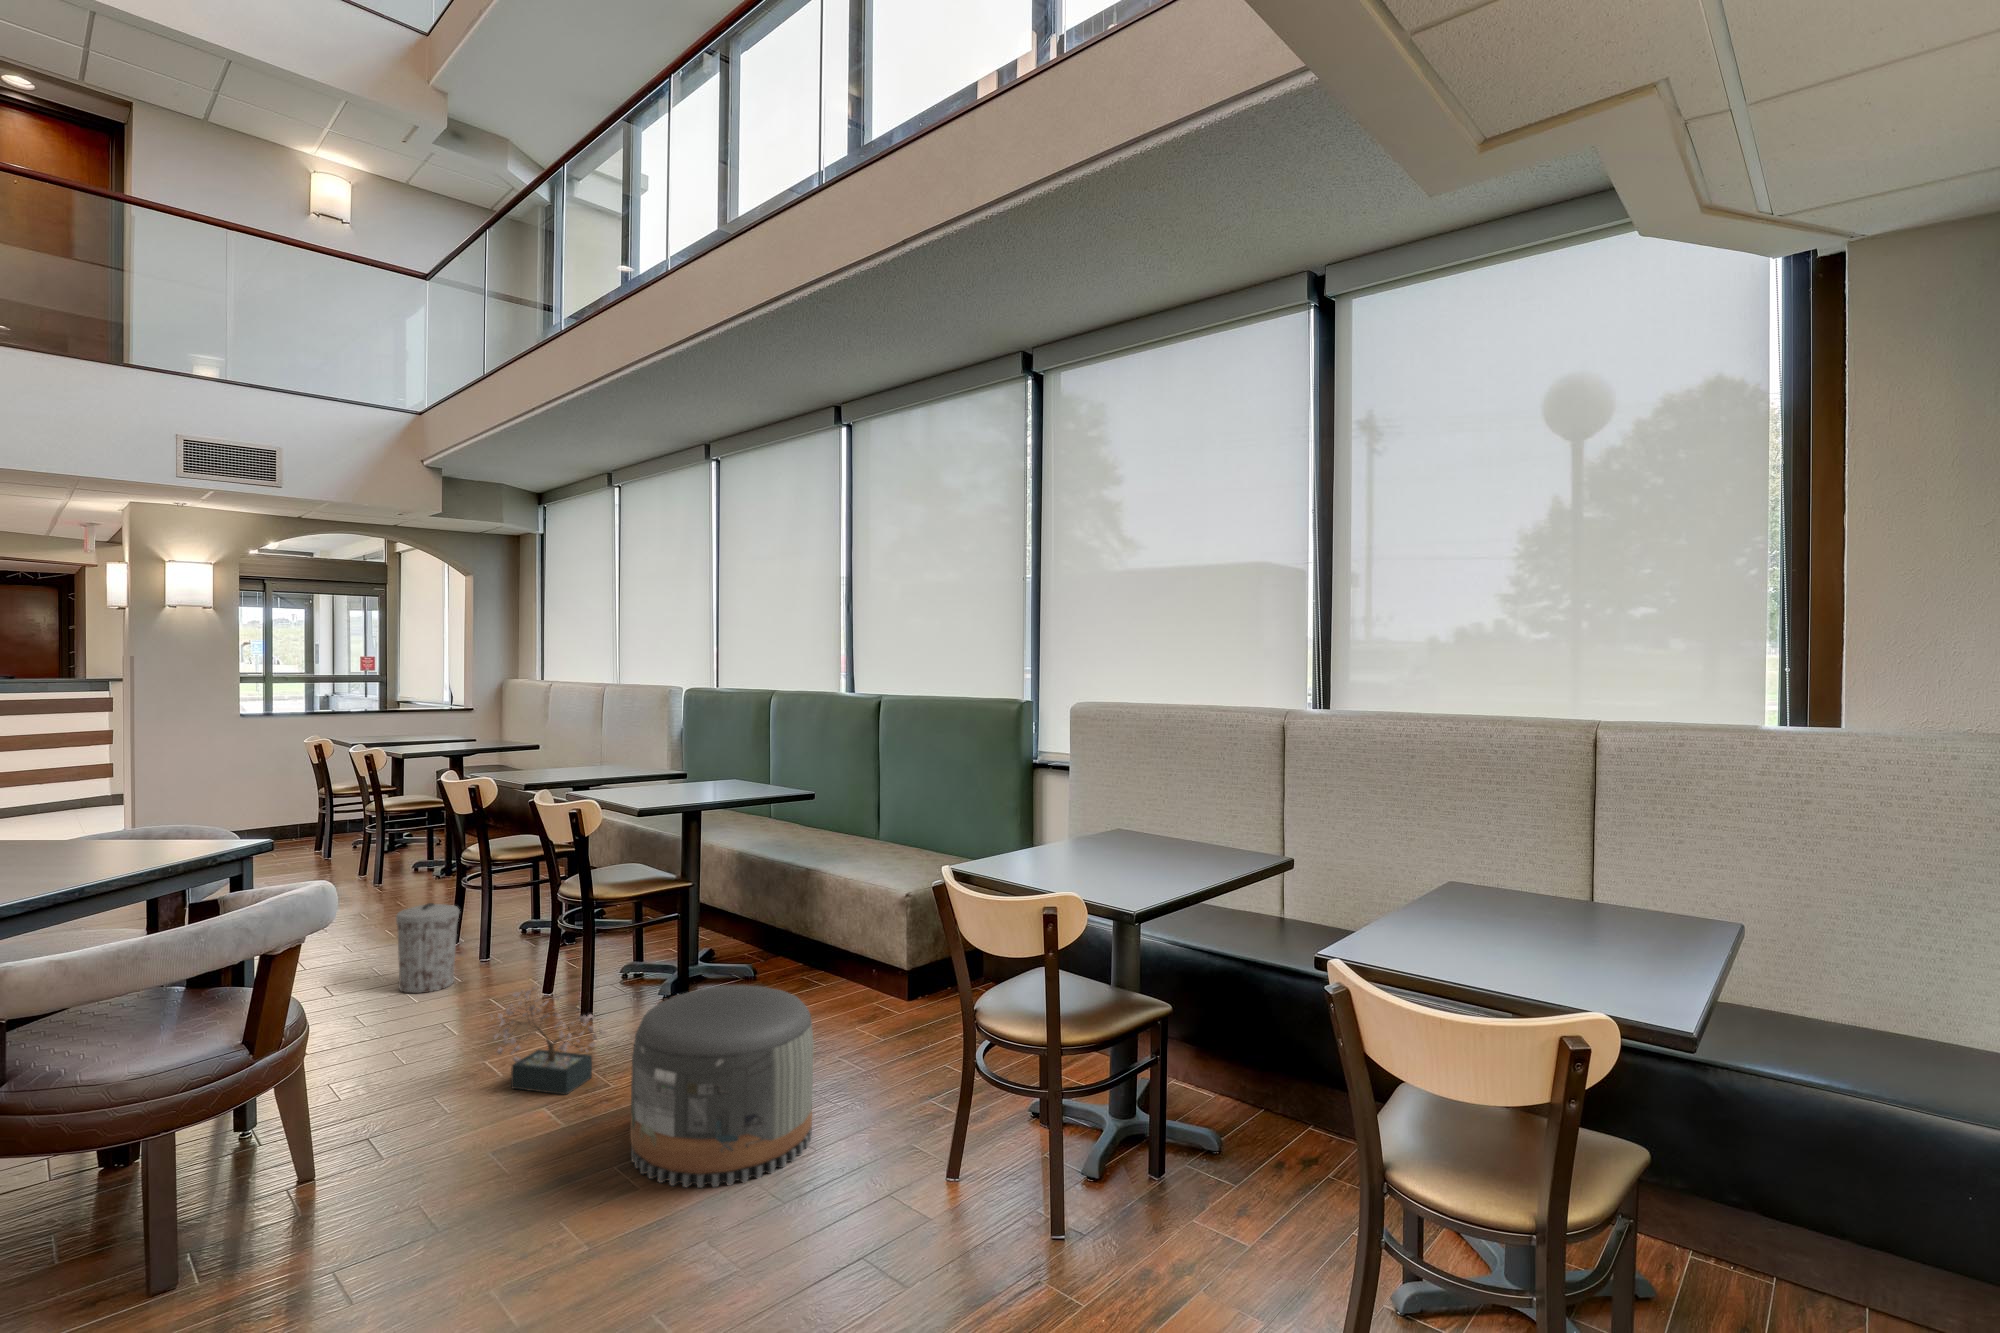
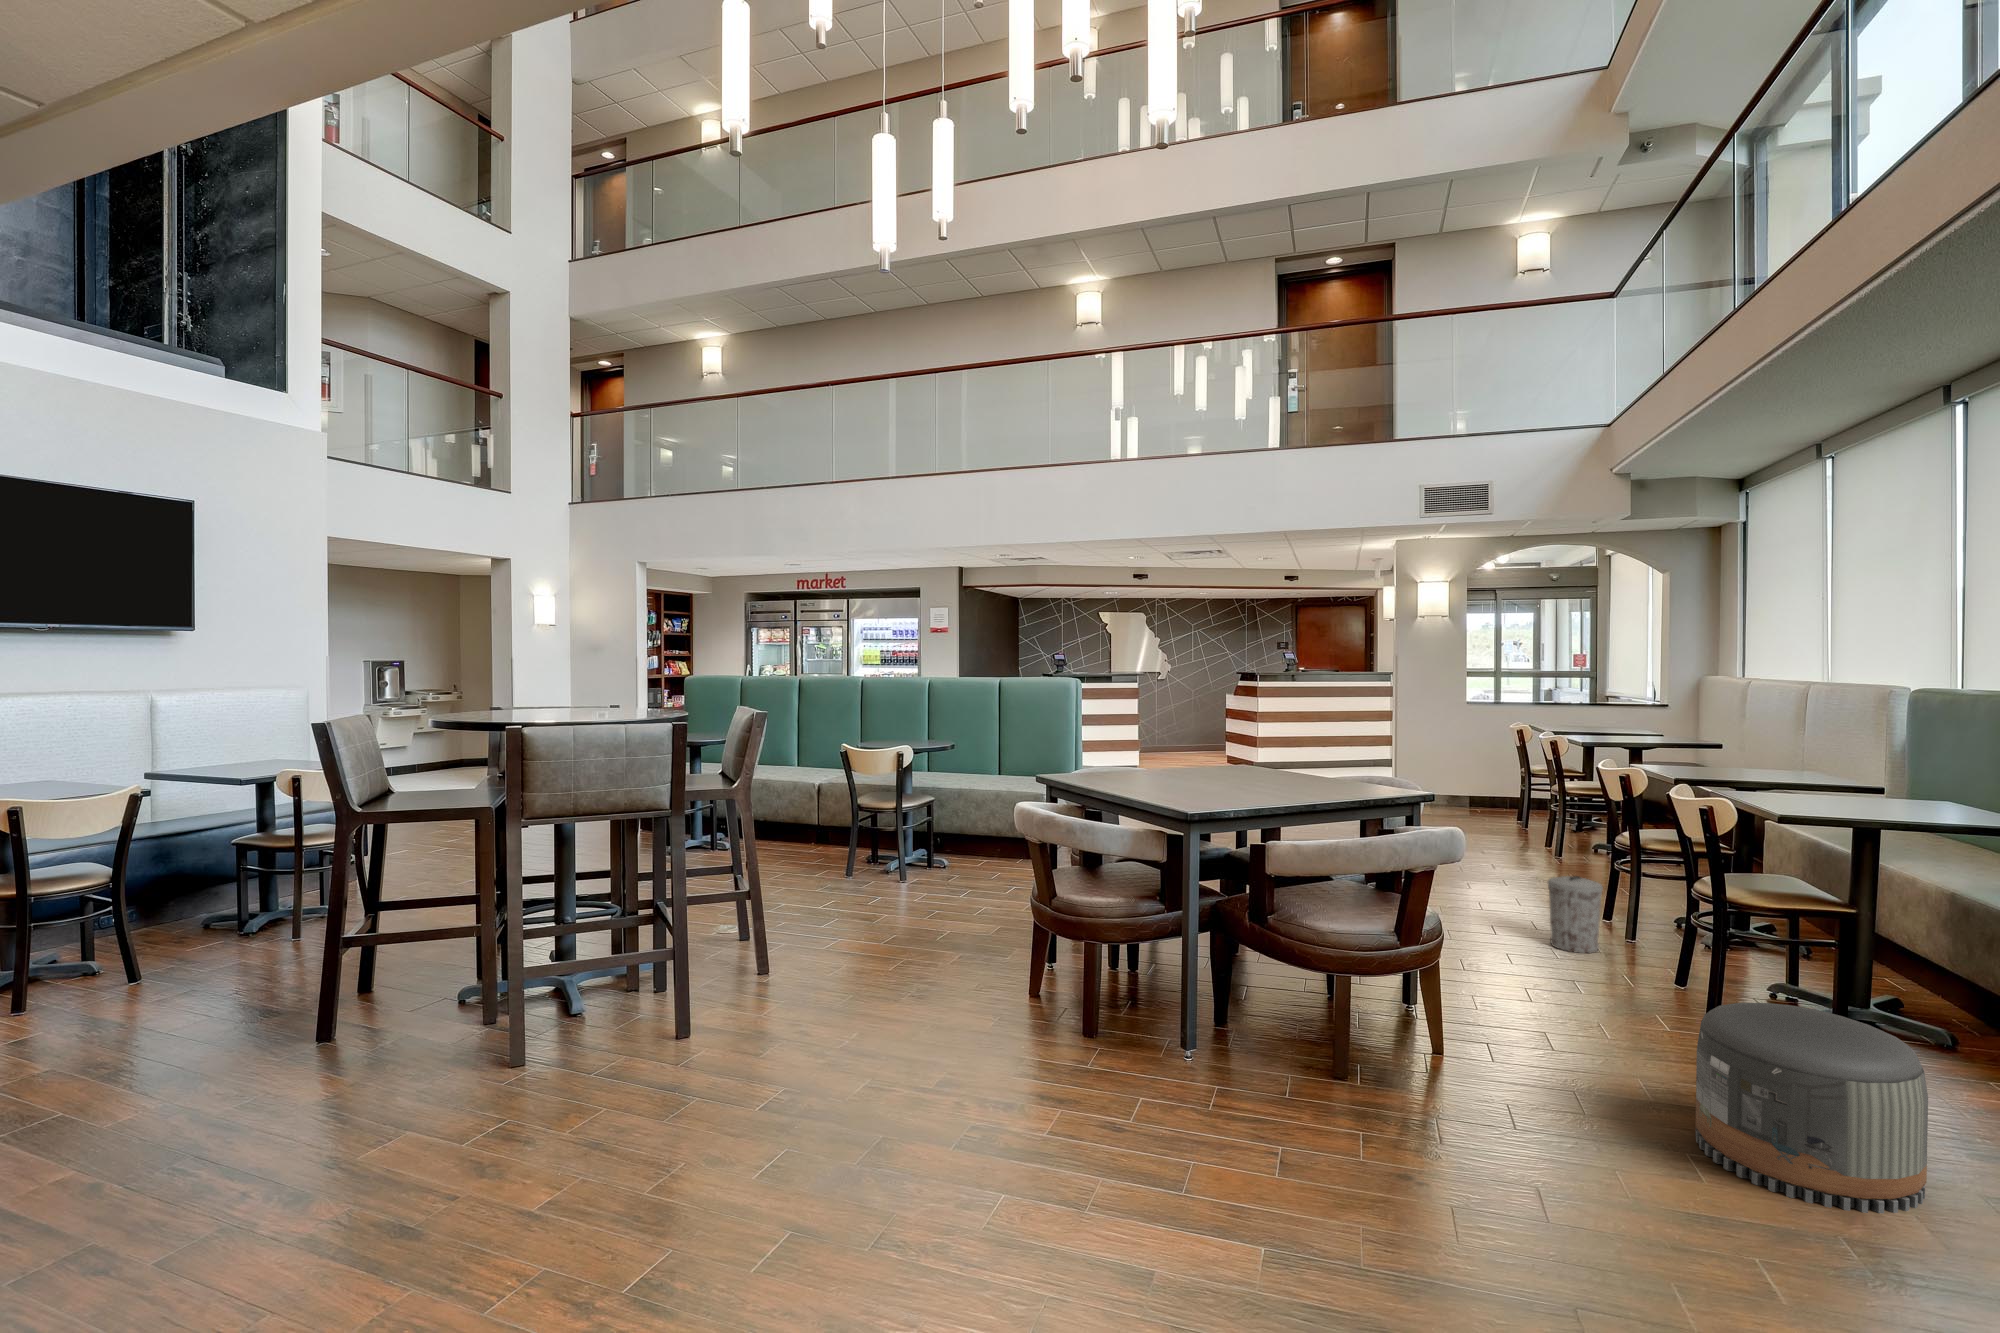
decorative plant: present [491,987,605,1095] -> none [1592,961,1706,1066]

